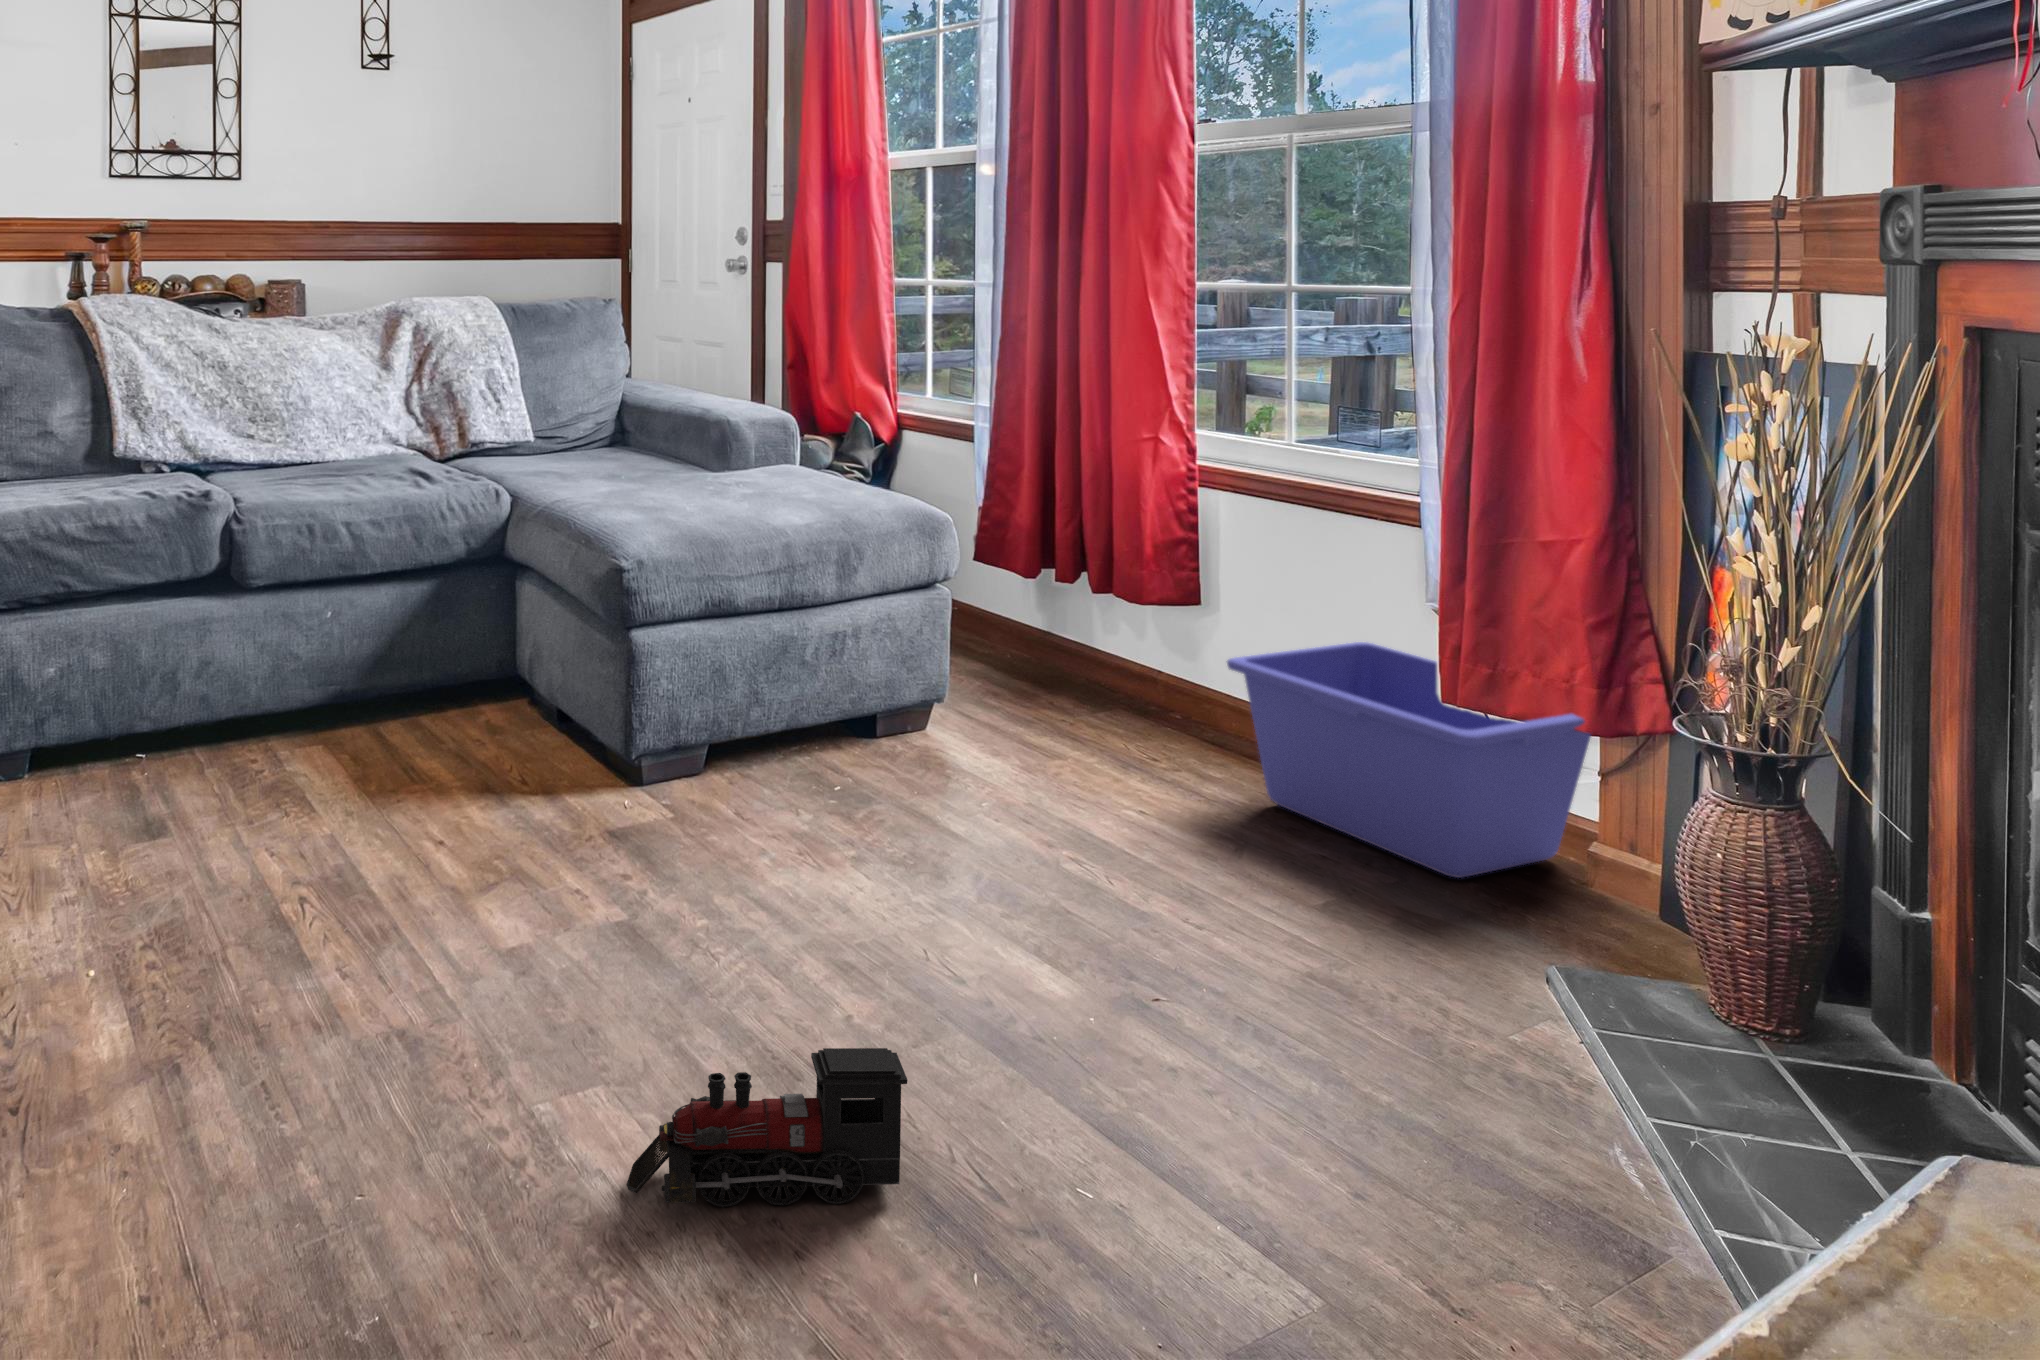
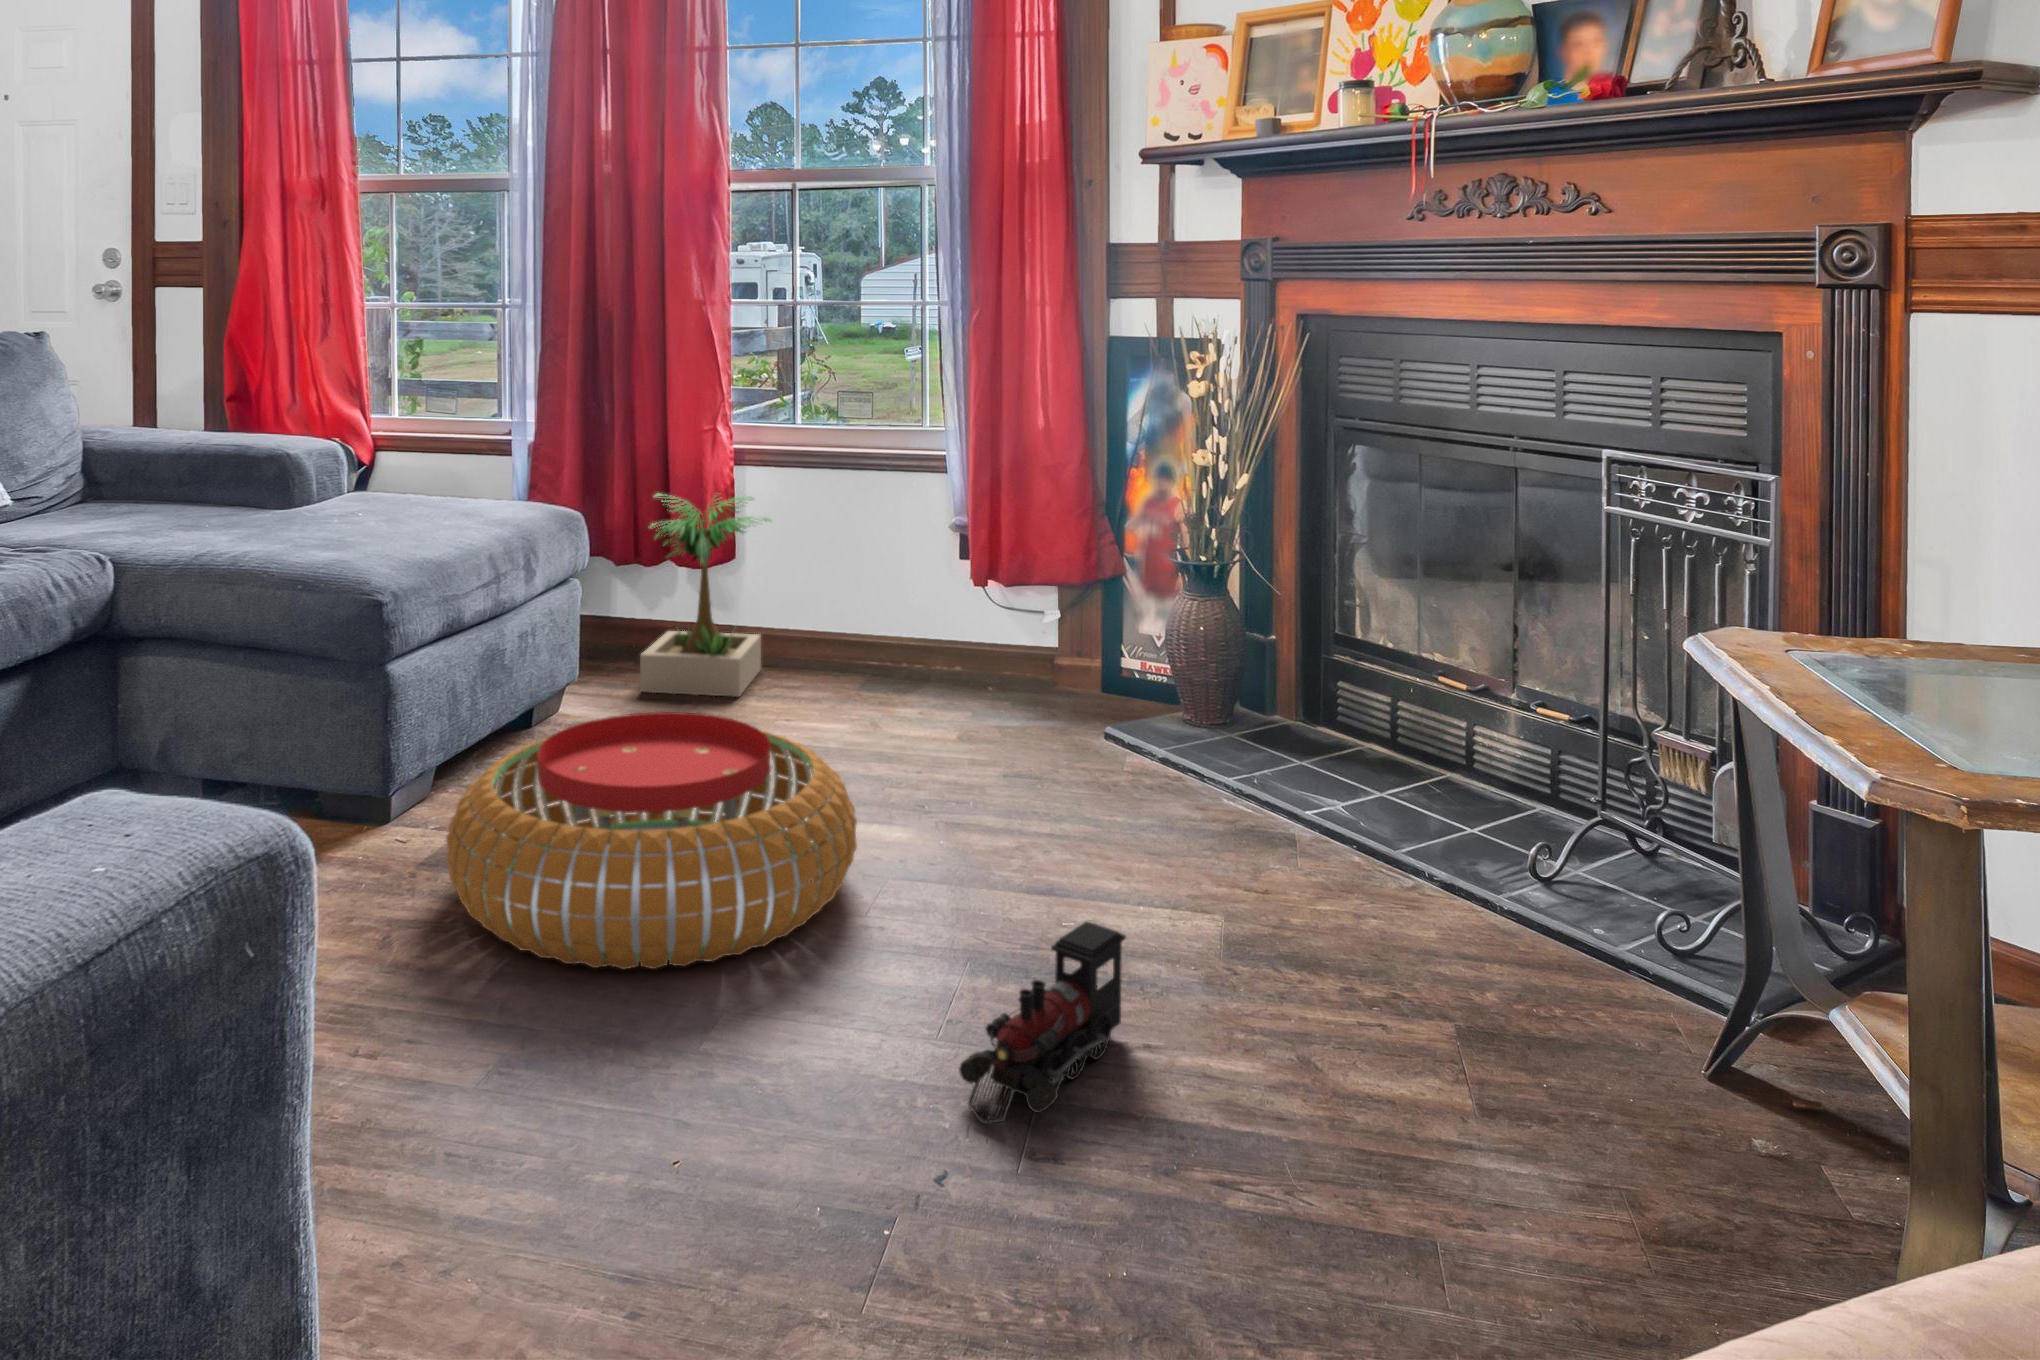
potted plant: none [1046,499,1241,758] -> present [640,494,772,697]
storage bin: present [1227,642,1591,878] -> none [834,572,1079,719]
pouf: none [526,712,954,975] -> present [446,712,857,970]

